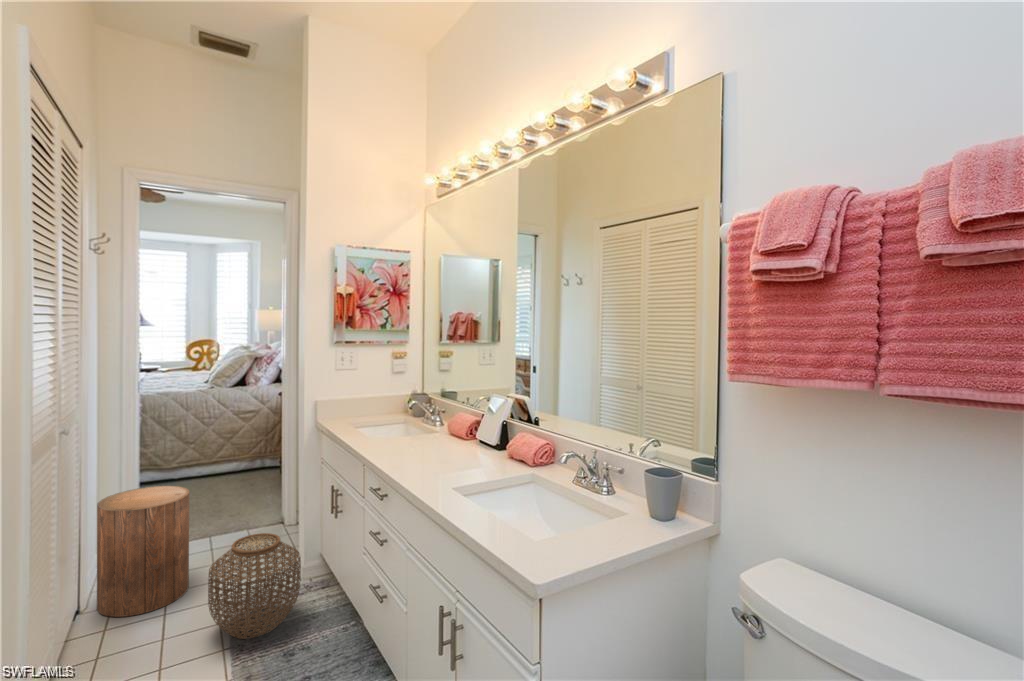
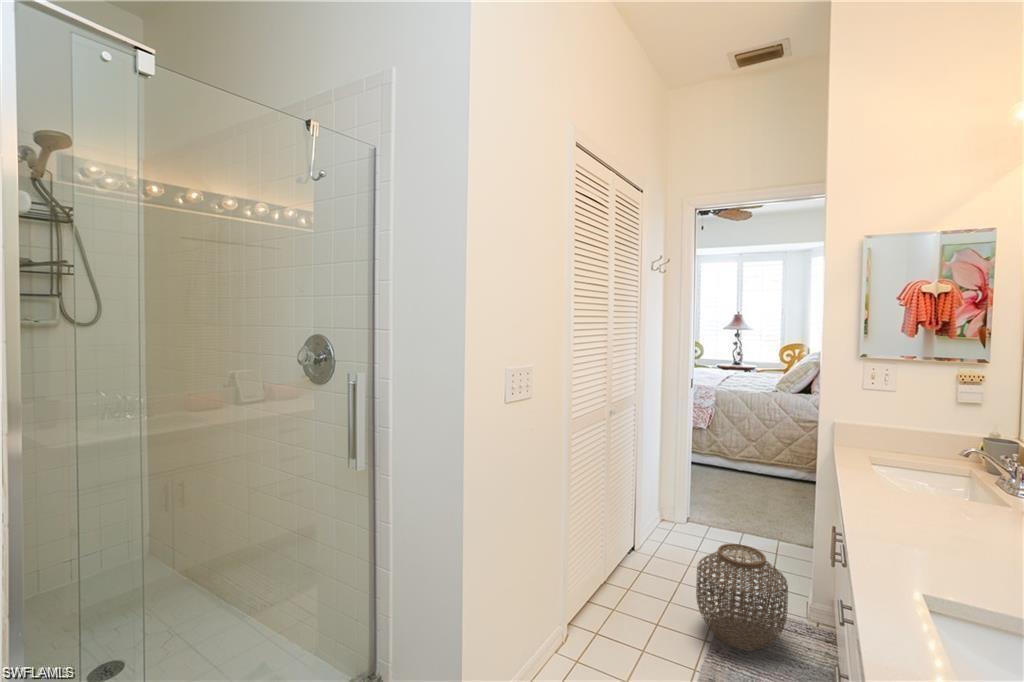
stool: present [97,486,190,617] -> none [641,469,709,577]

